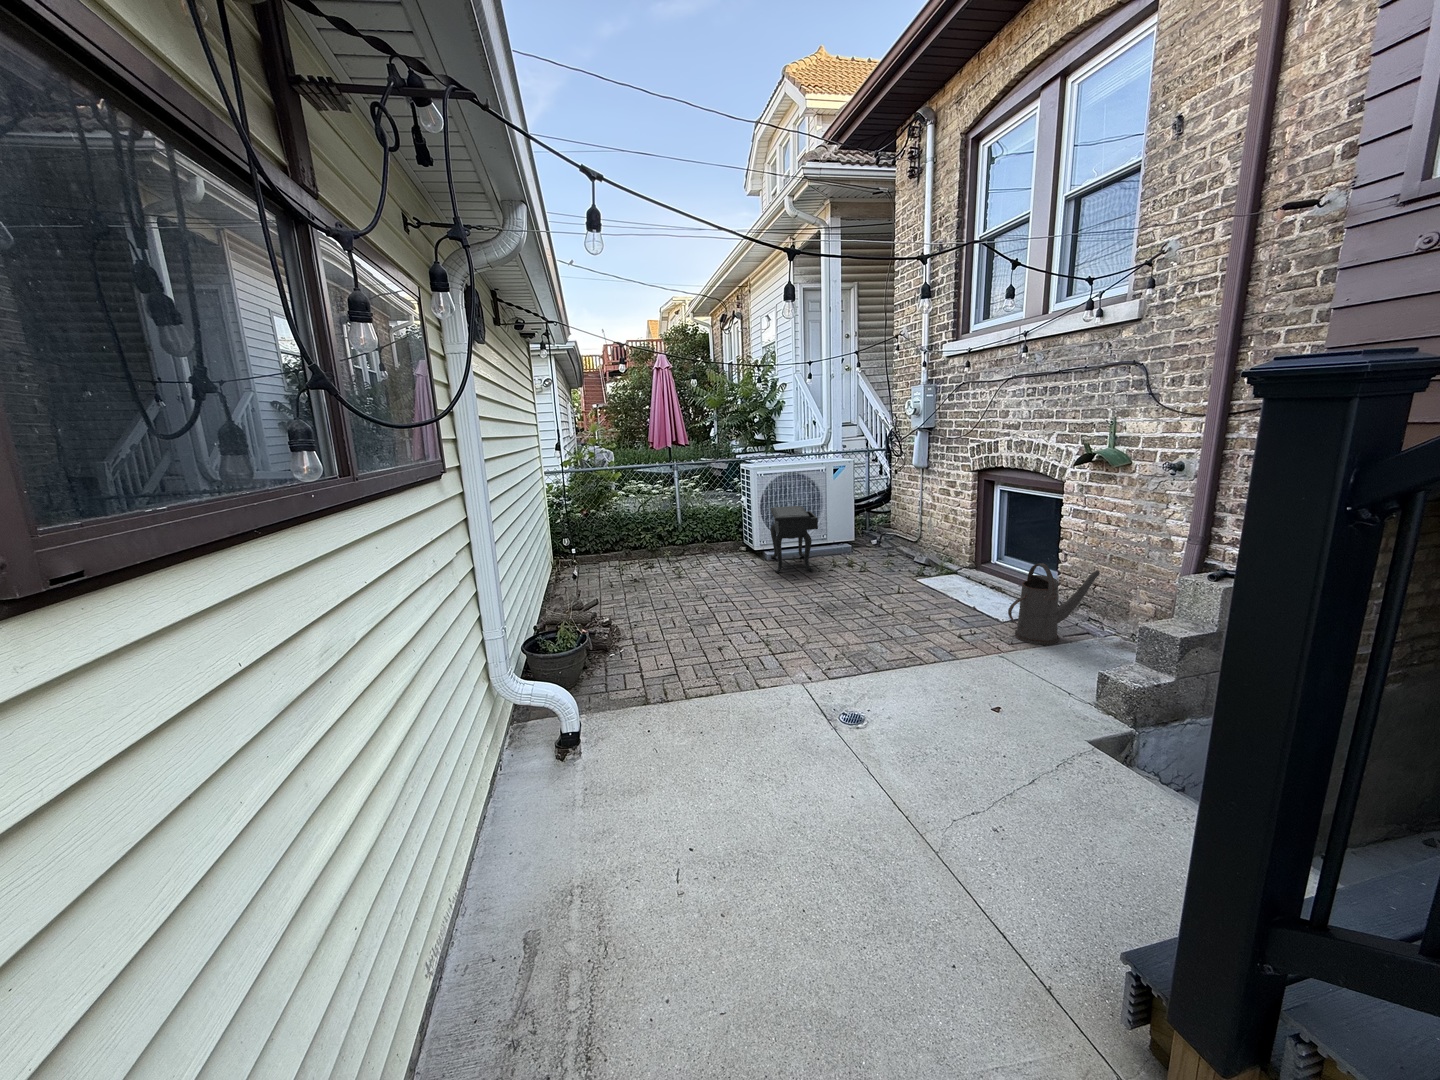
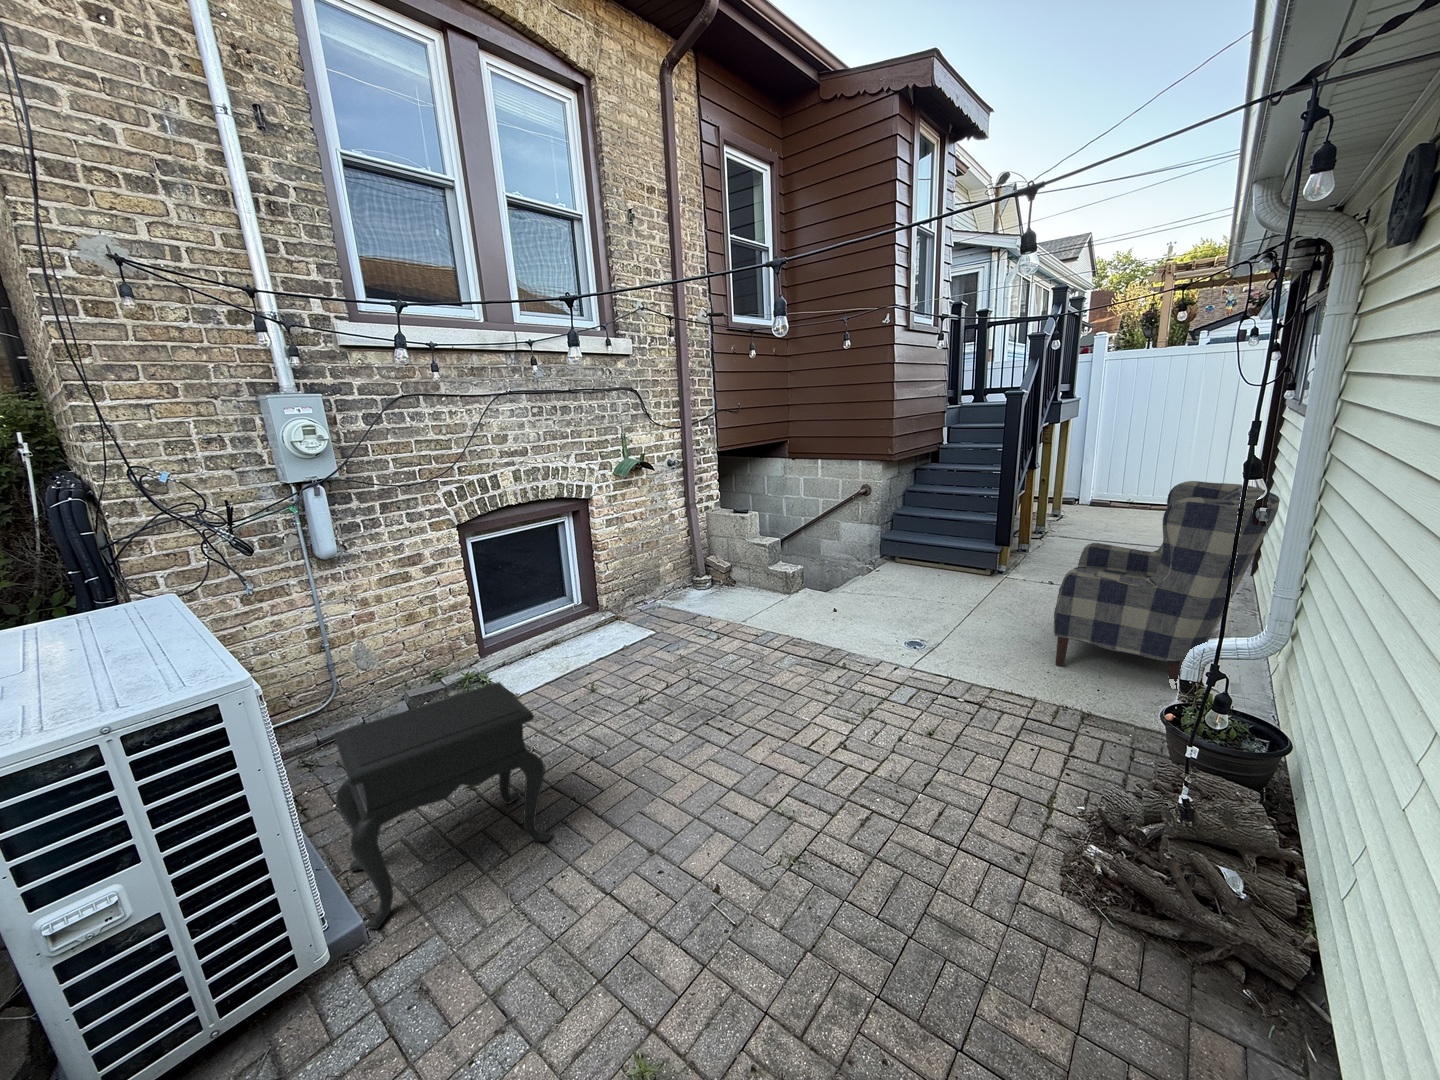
chair: none [431,542,732,901] -> present [1054,481,1280,689]
watering can: present [1008,563,1100,645] -> none [642,554,703,624]

